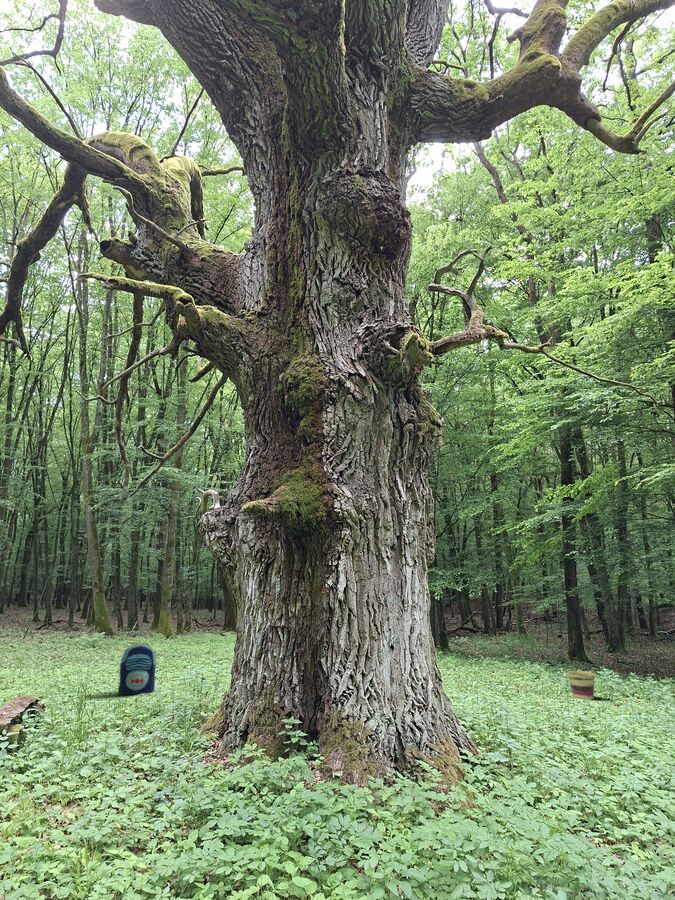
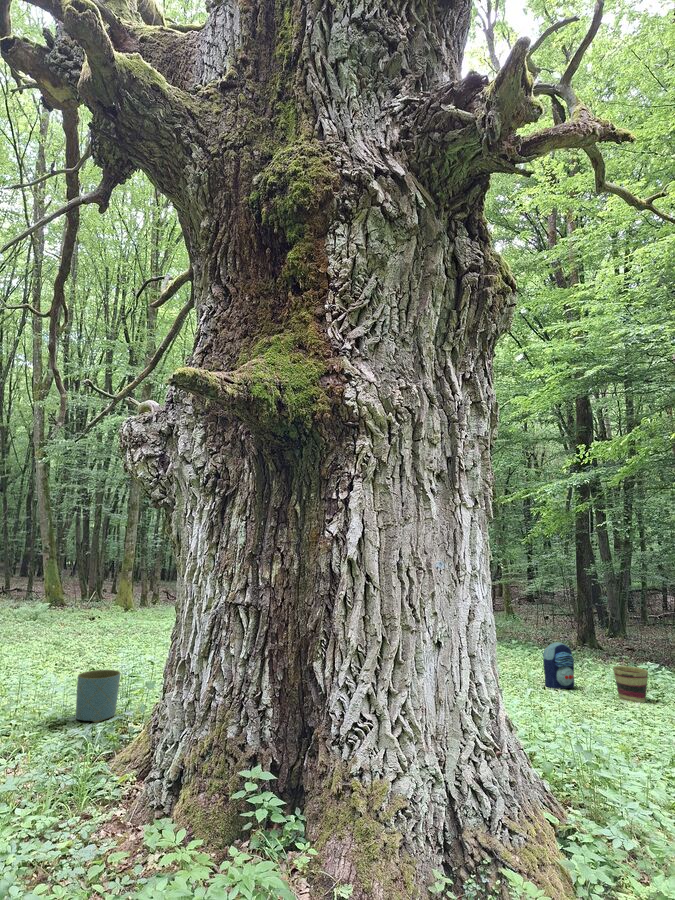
backpack: present [118,644,156,695] -> present [543,642,574,689]
planter: none [165,676,193,711] -> present [76,670,121,723]

